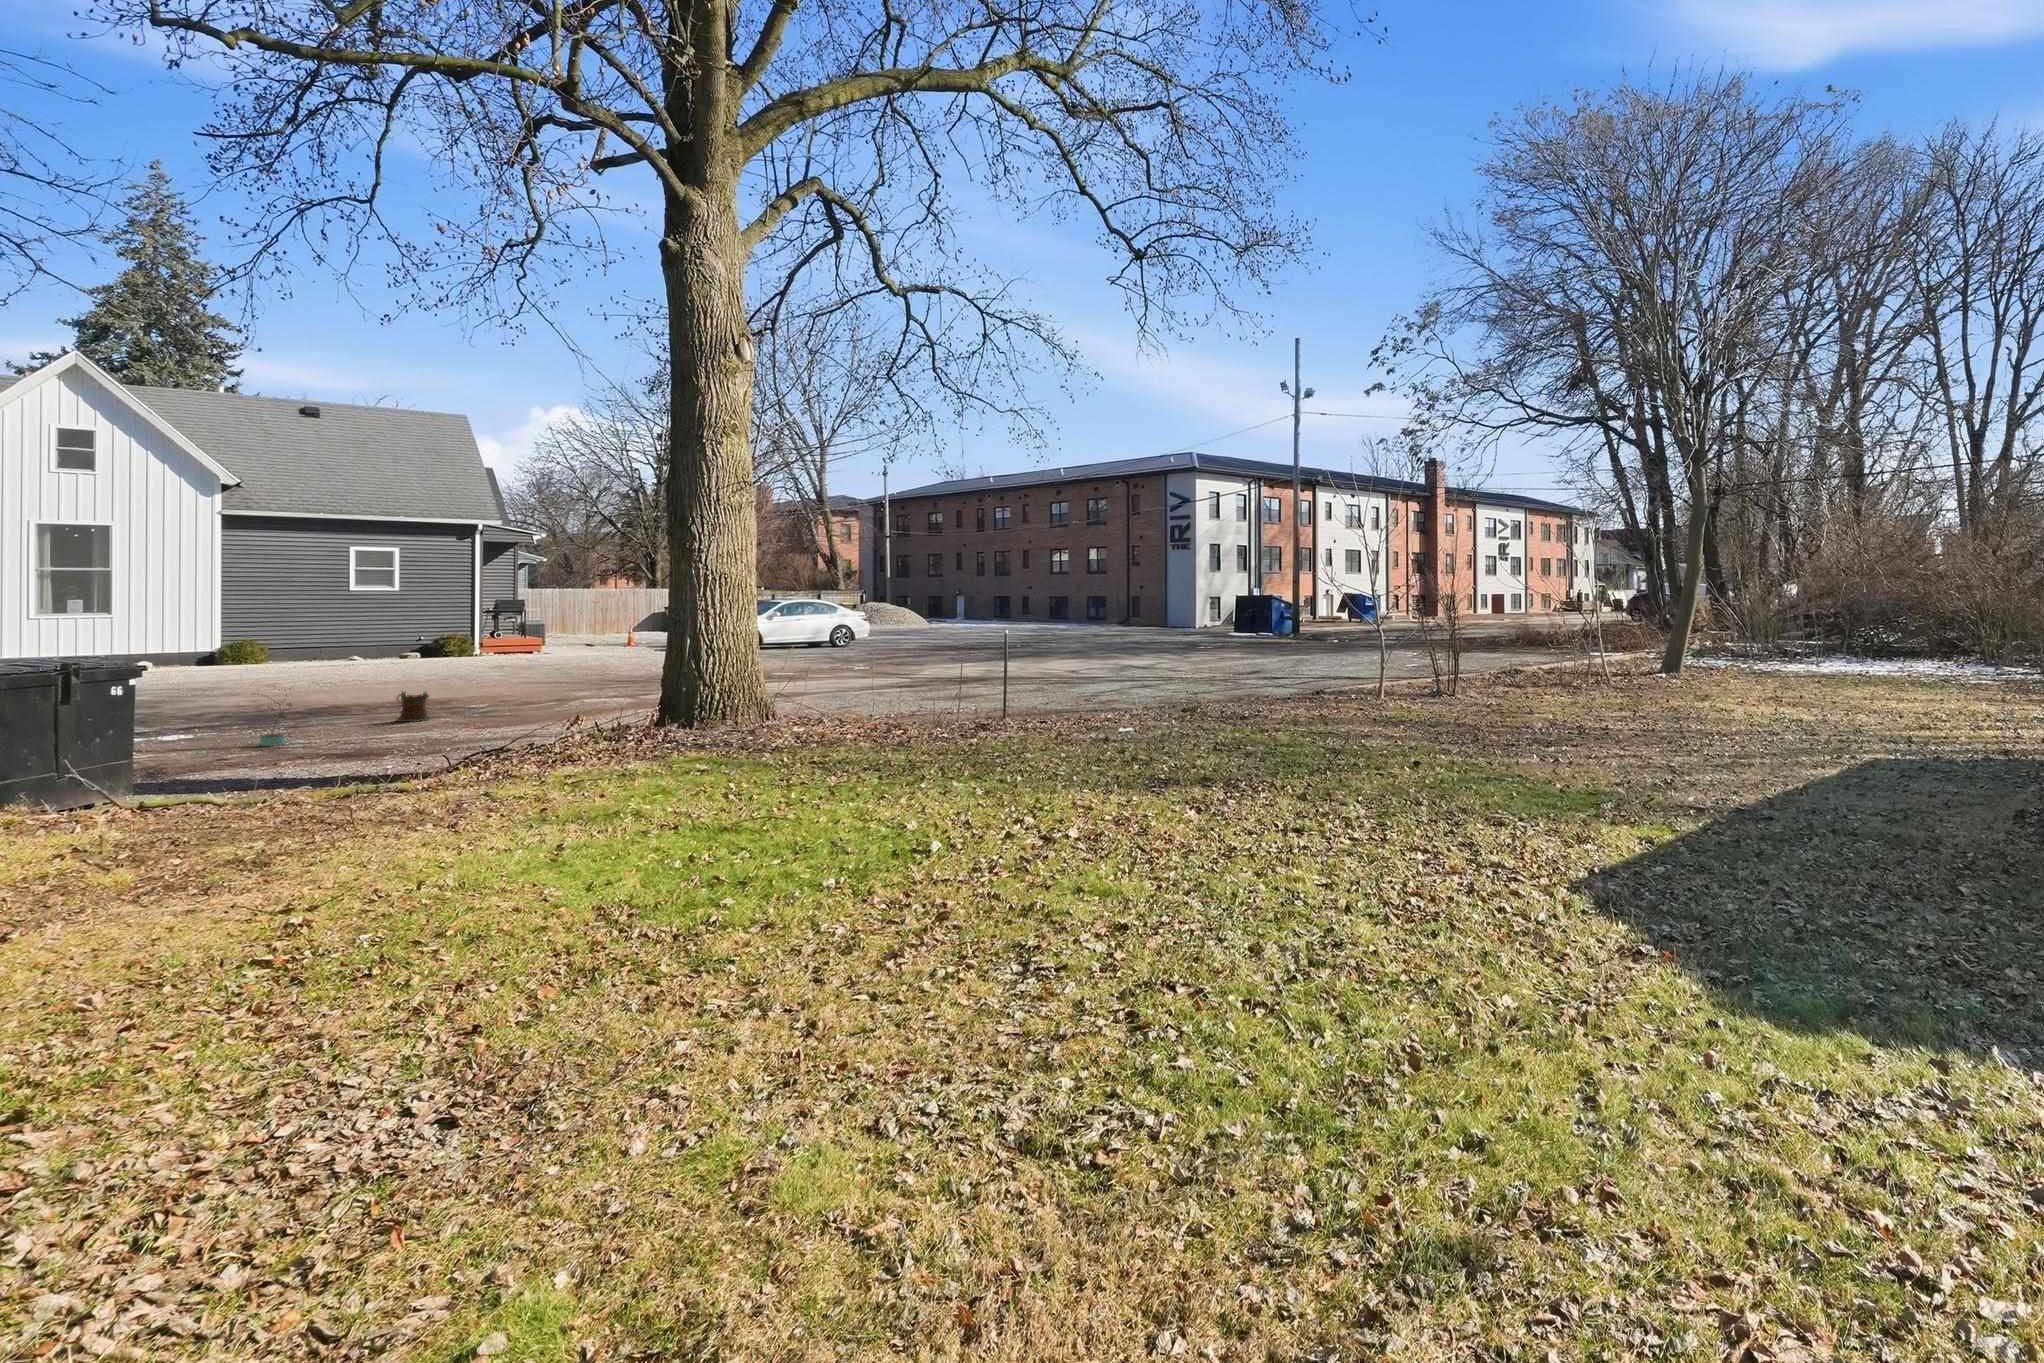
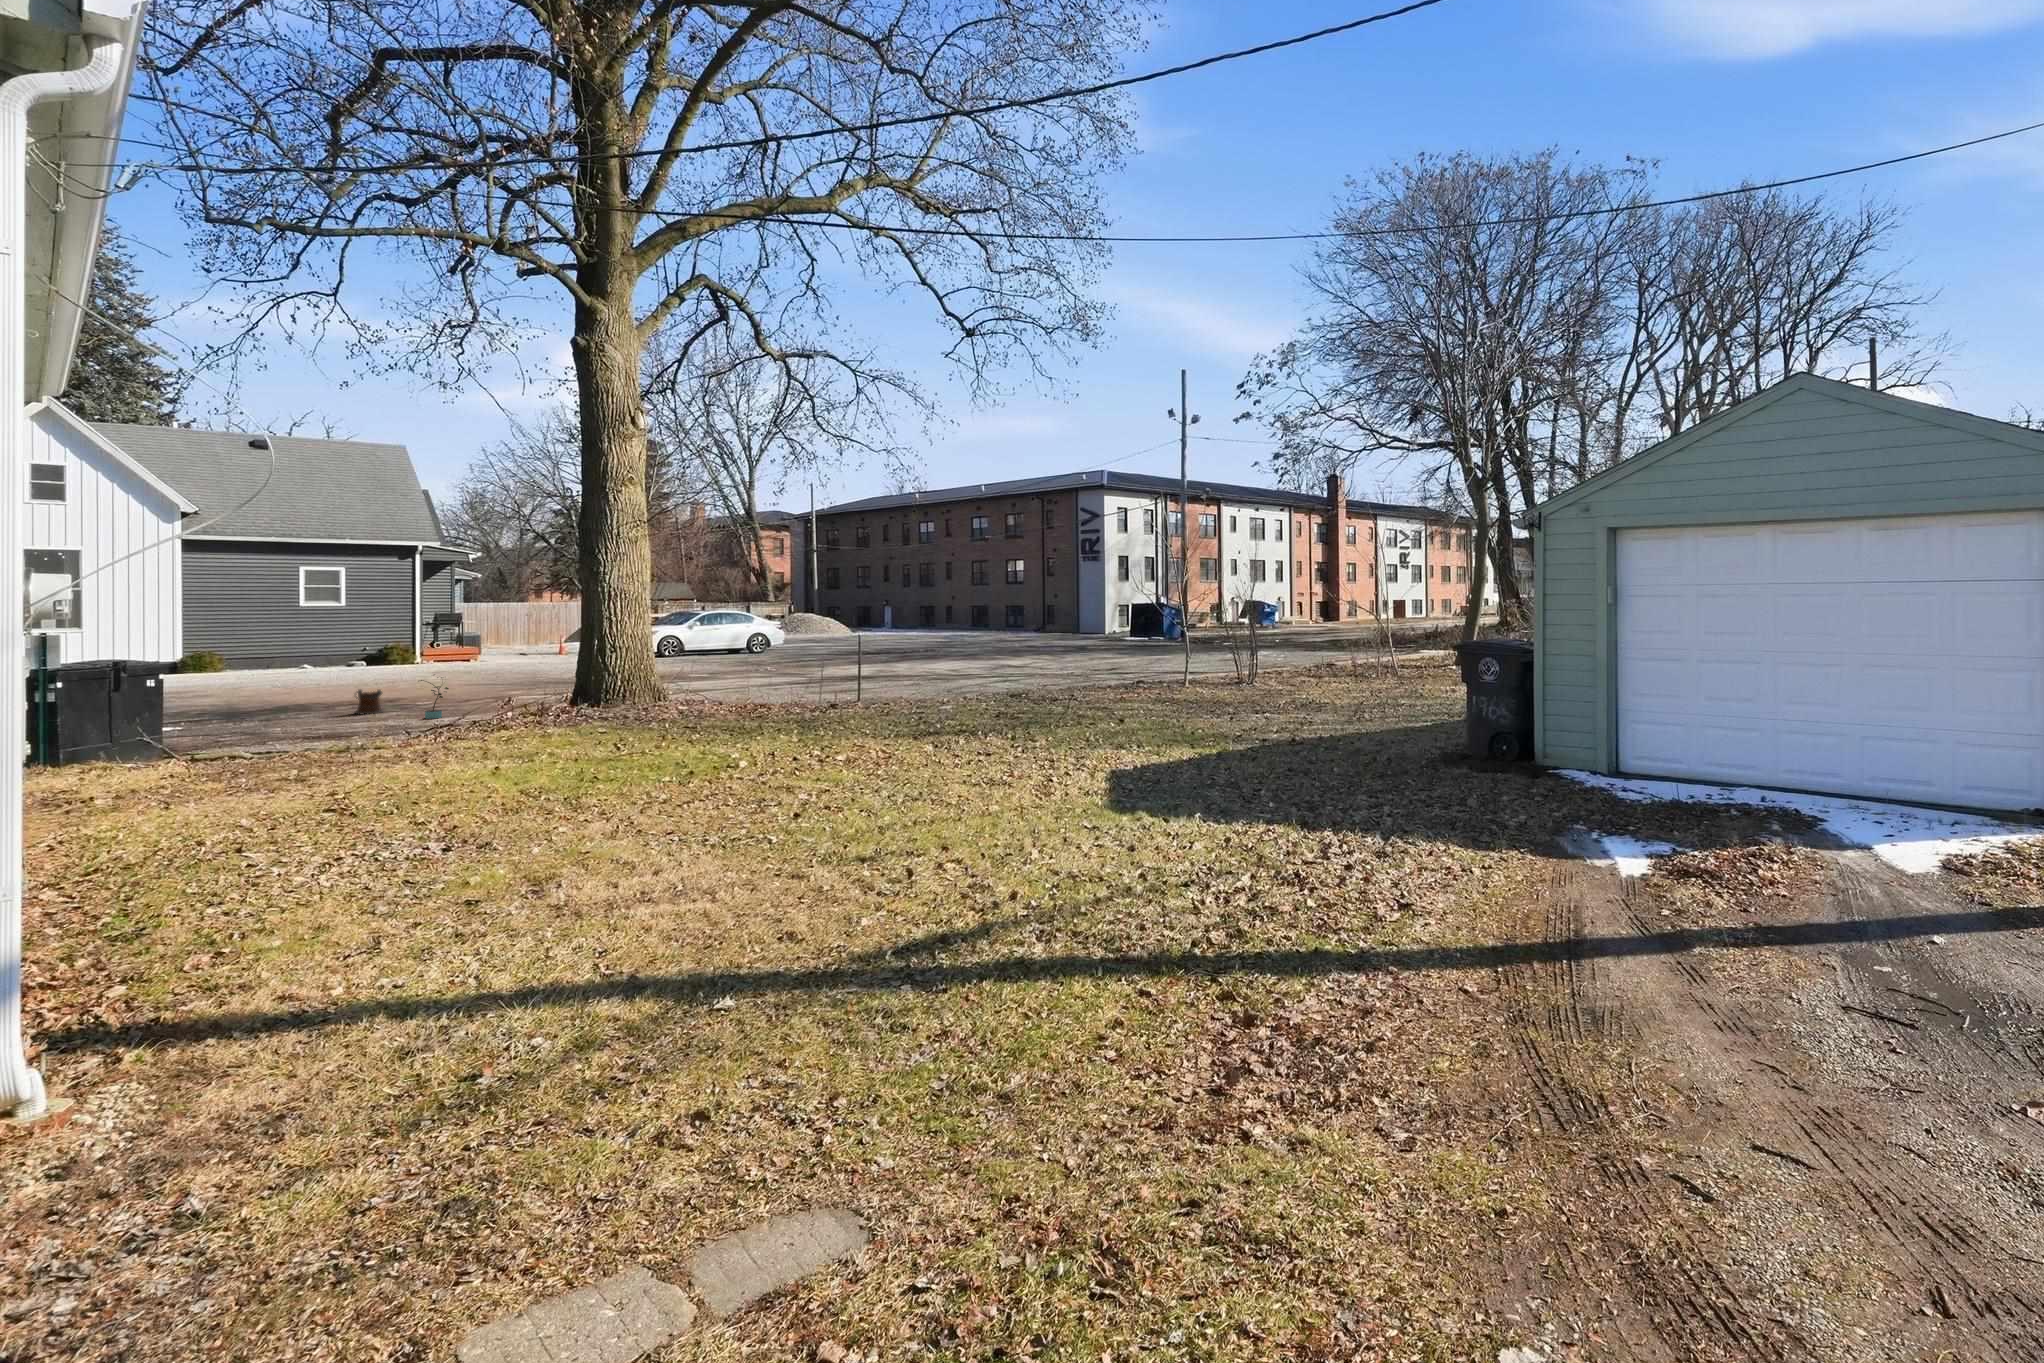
potted plant: present [260,685,291,746] -> present [420,674,449,719]

